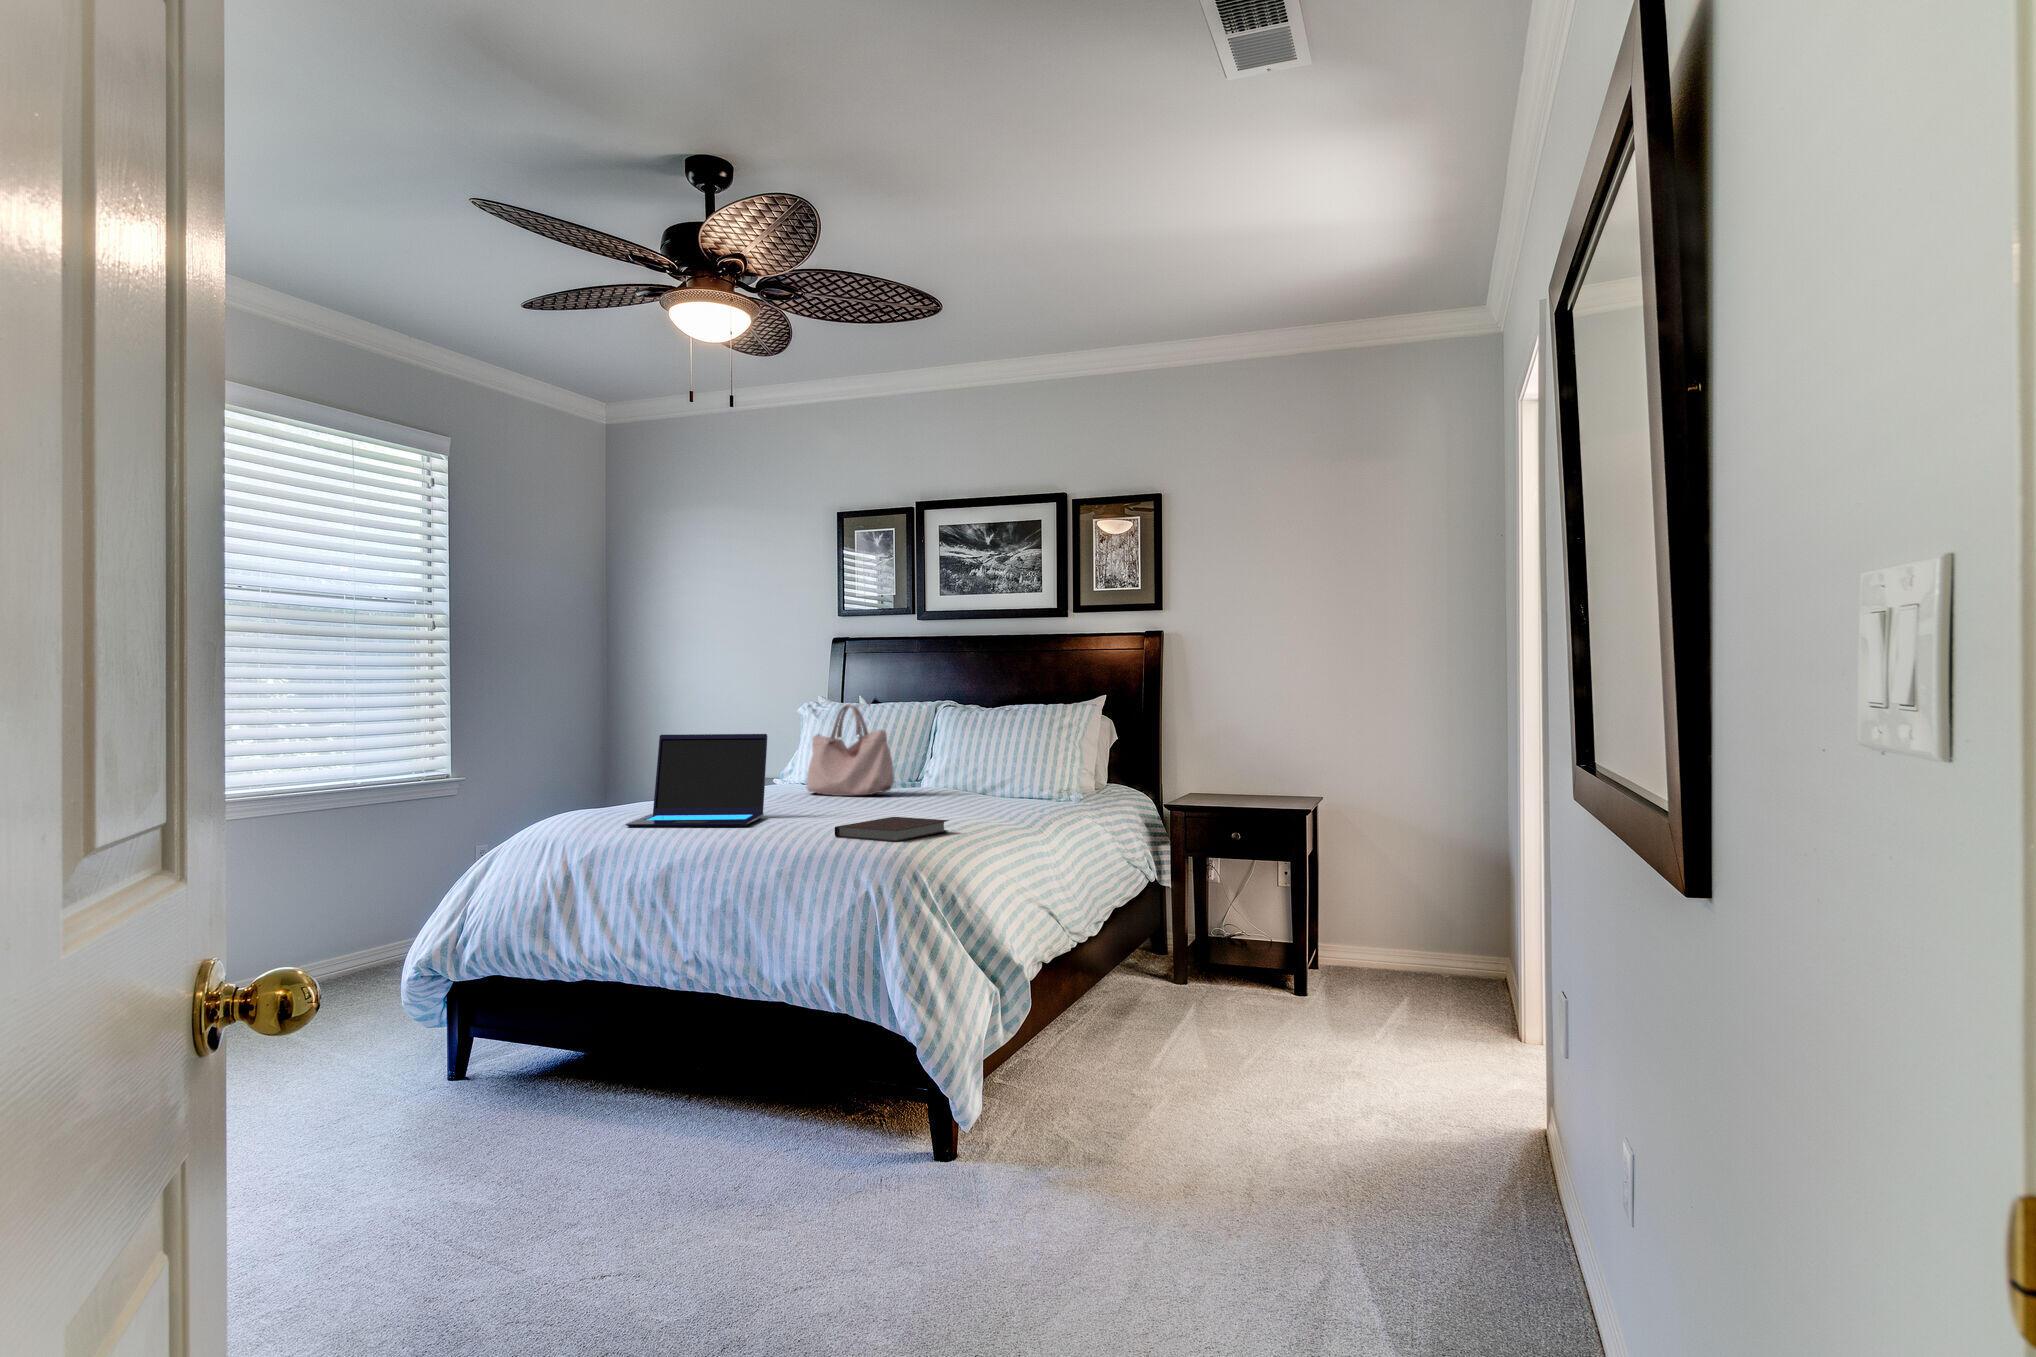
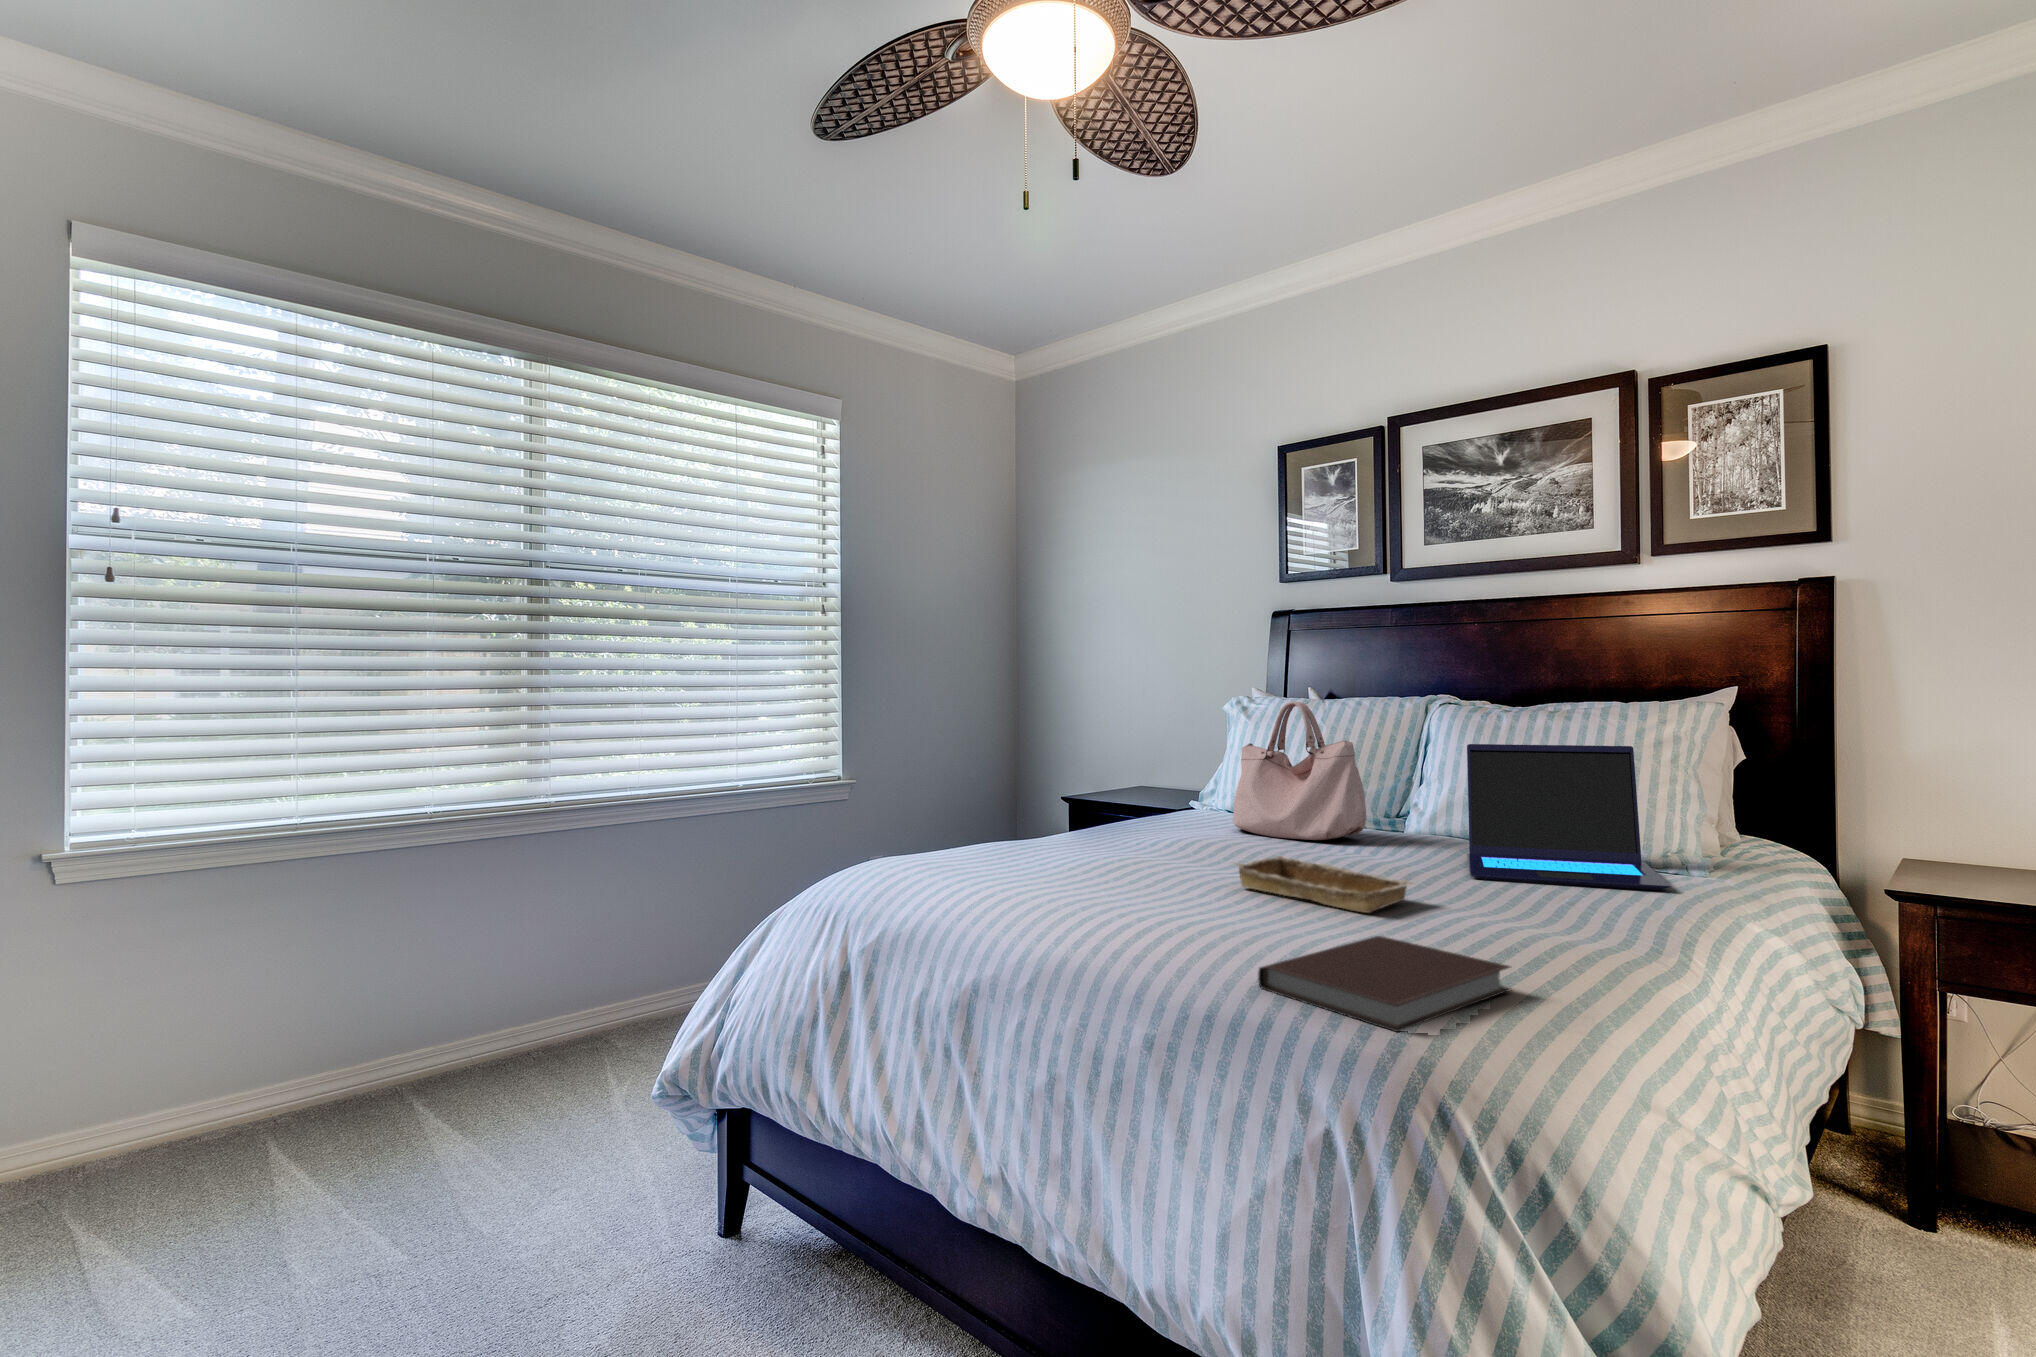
laptop: present [625,734,767,827] -> present [1467,744,1671,890]
tray: none [812,796,918,817] -> present [1235,856,1414,913]

